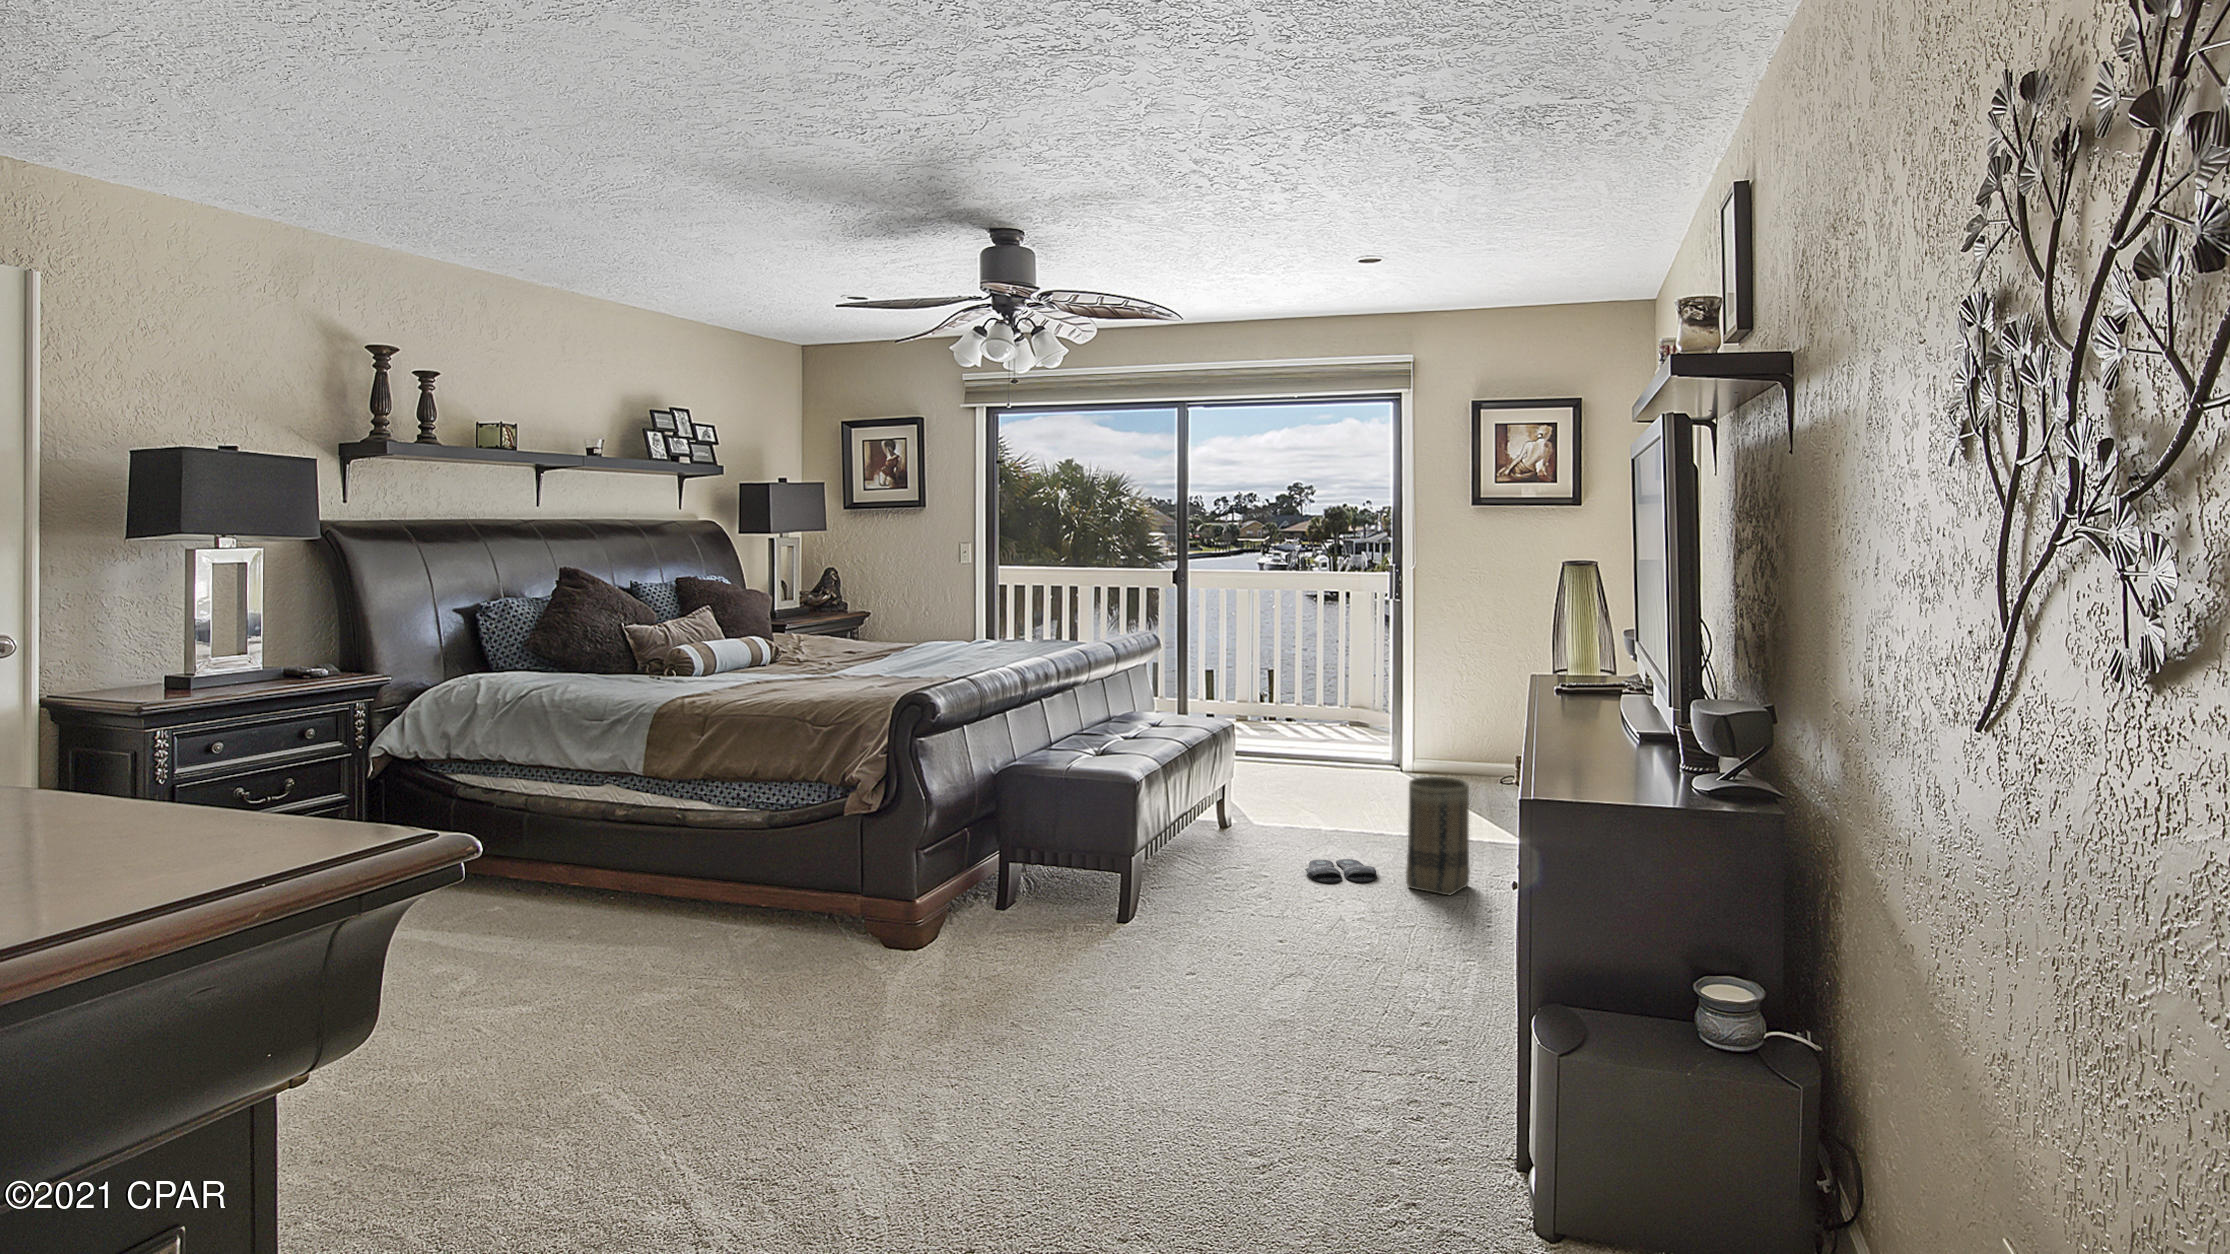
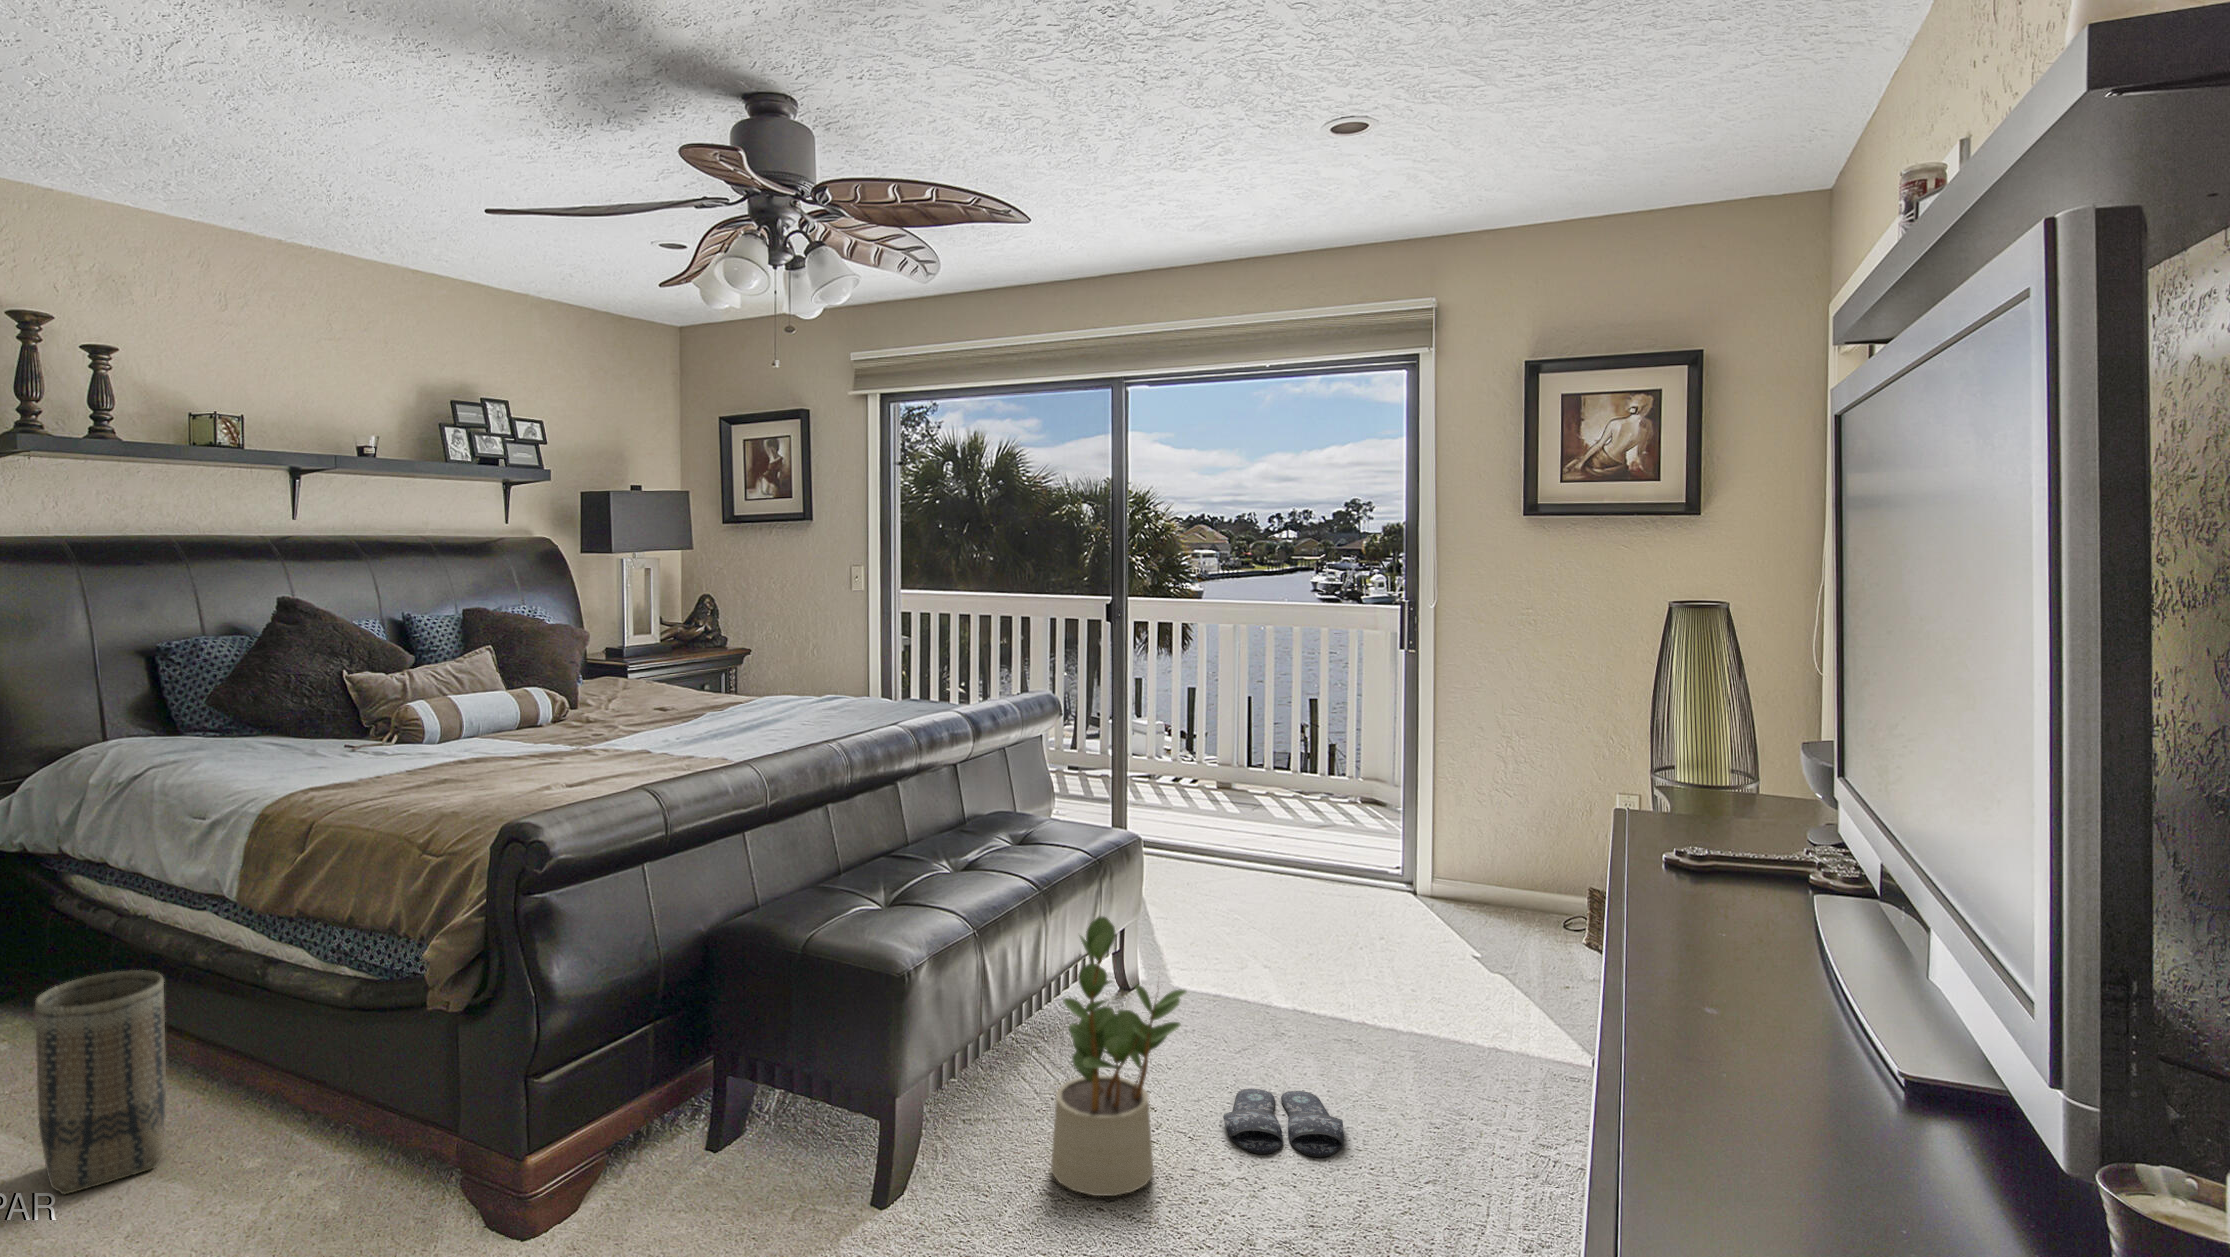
potted plant: none [1212,743,1291,901] -> present [1051,916,1186,1196]
basket: present [1406,777,1470,895] -> present [35,970,166,1194]

